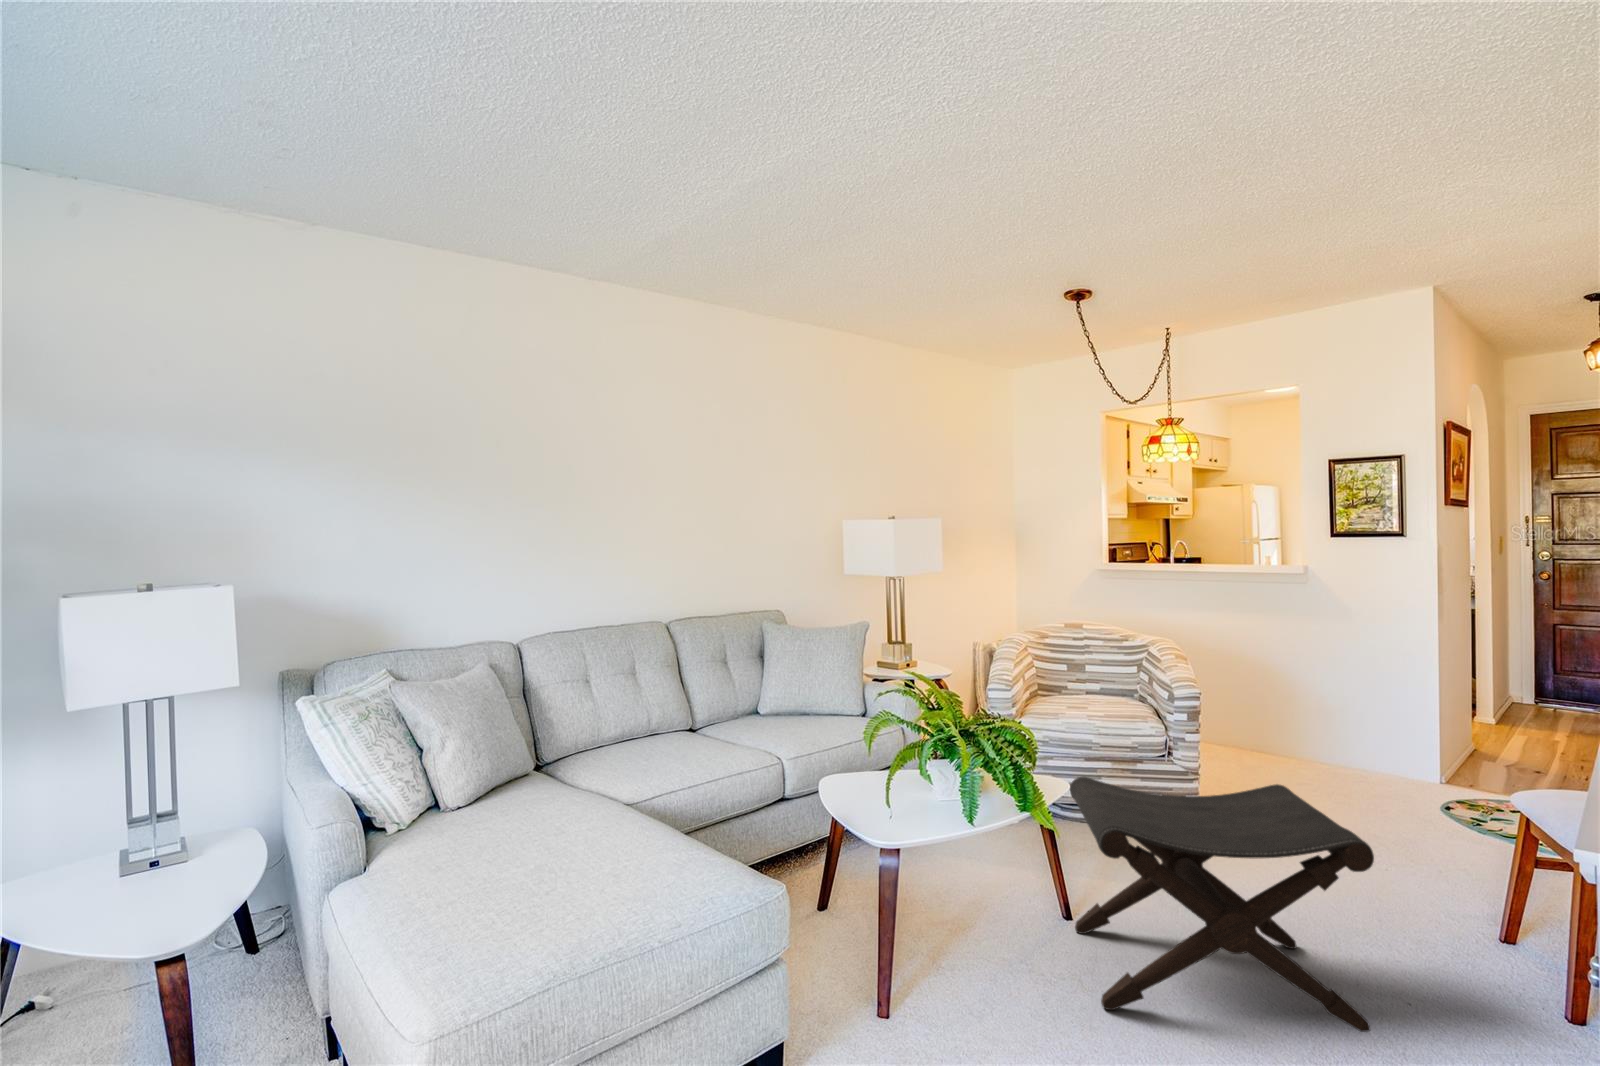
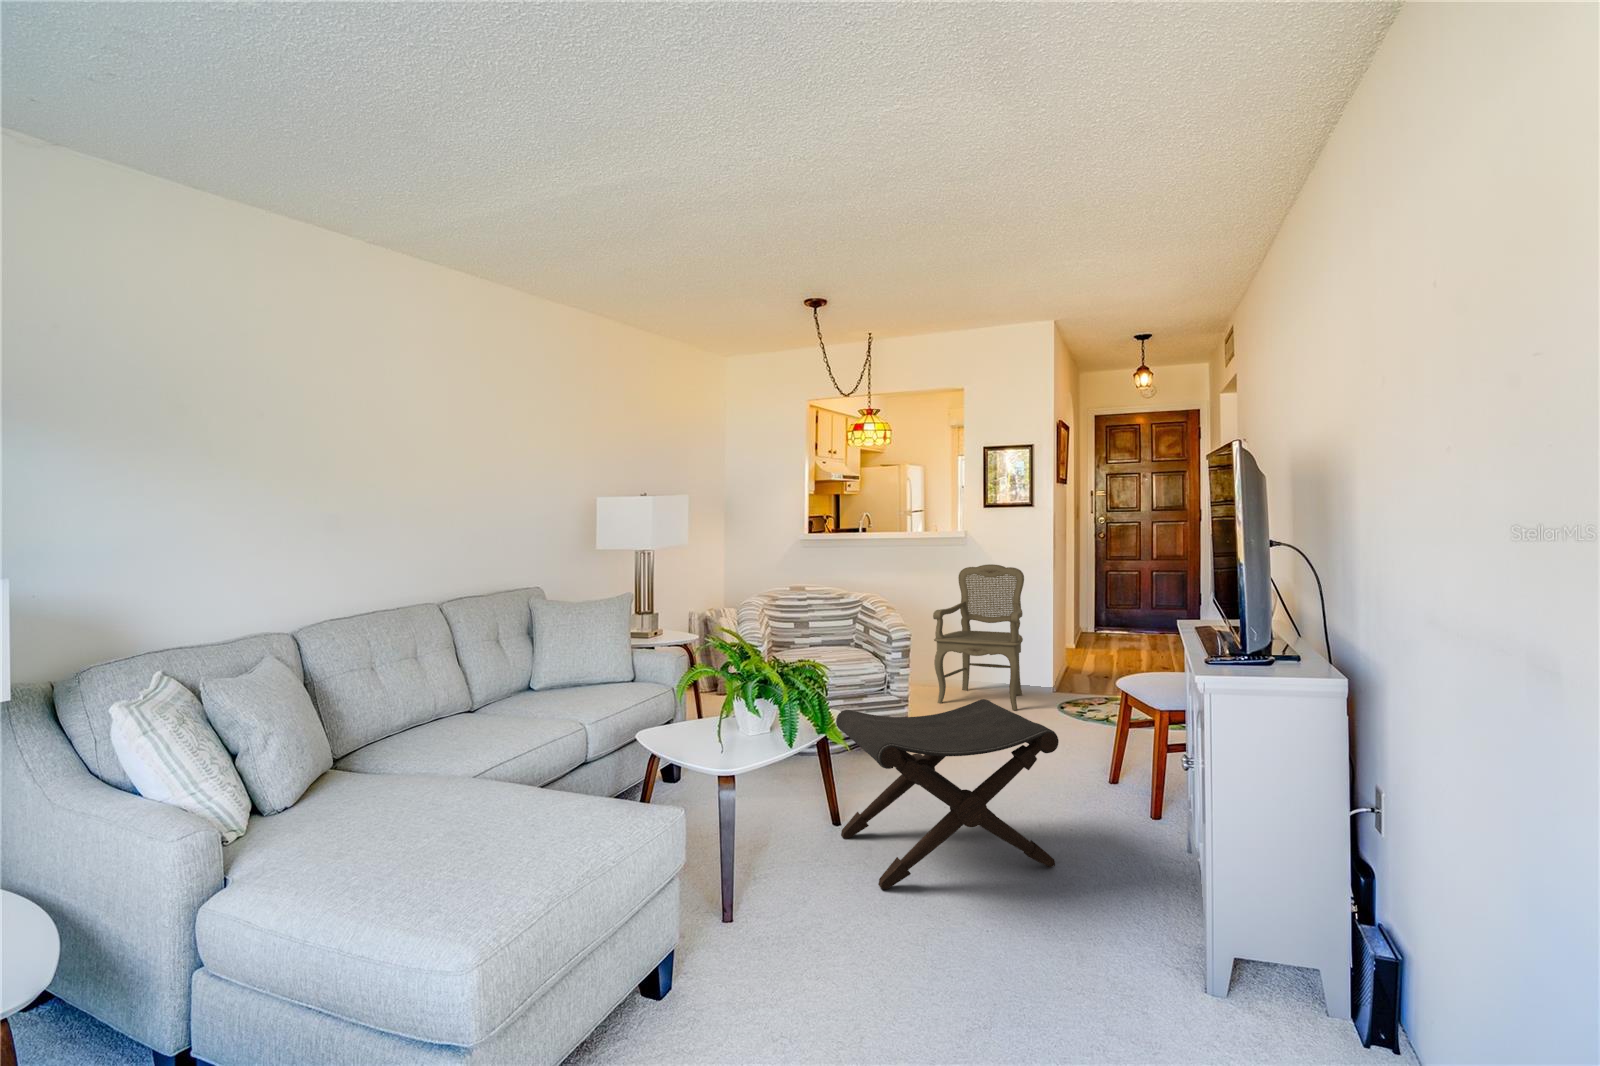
armchair: none [1253,609,1392,801] -> present [933,564,1024,710]

